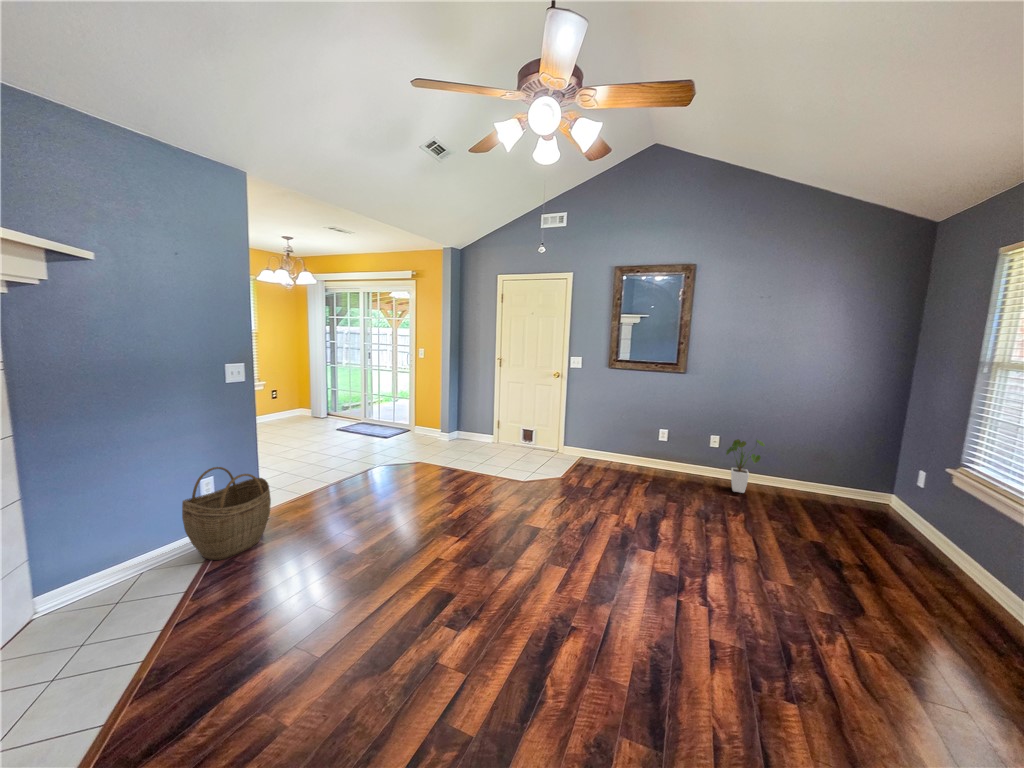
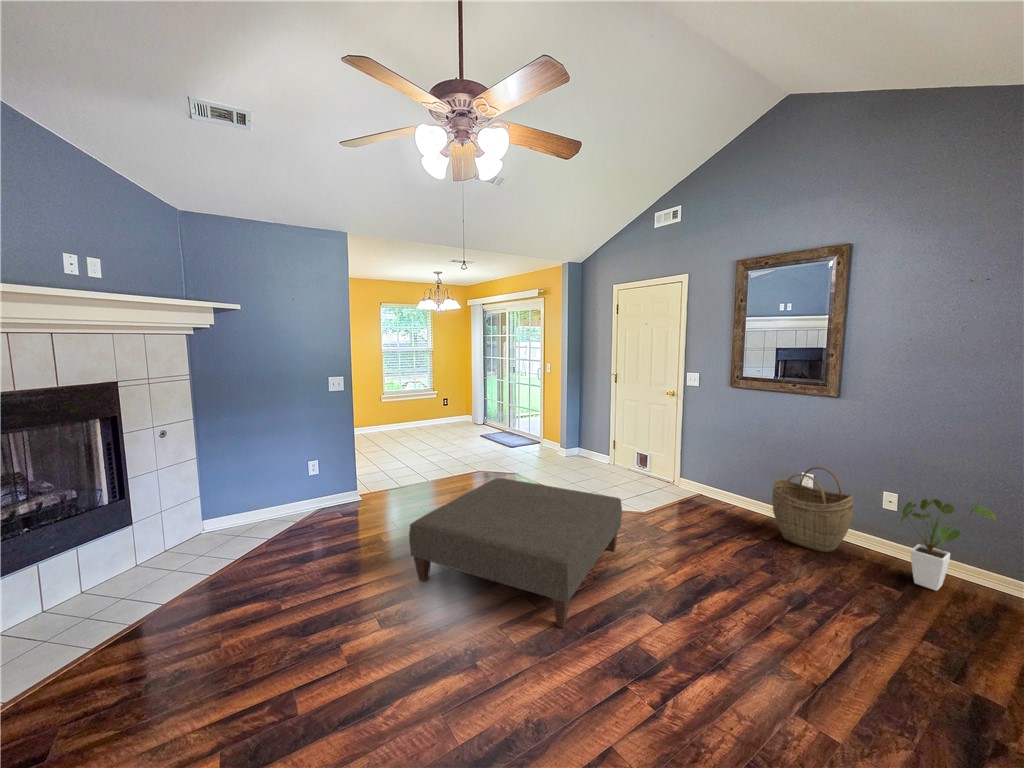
ottoman: none [434,464,611,576] -> present [409,478,622,628]
woven basket: present [182,467,271,560] -> present [772,467,853,552]

